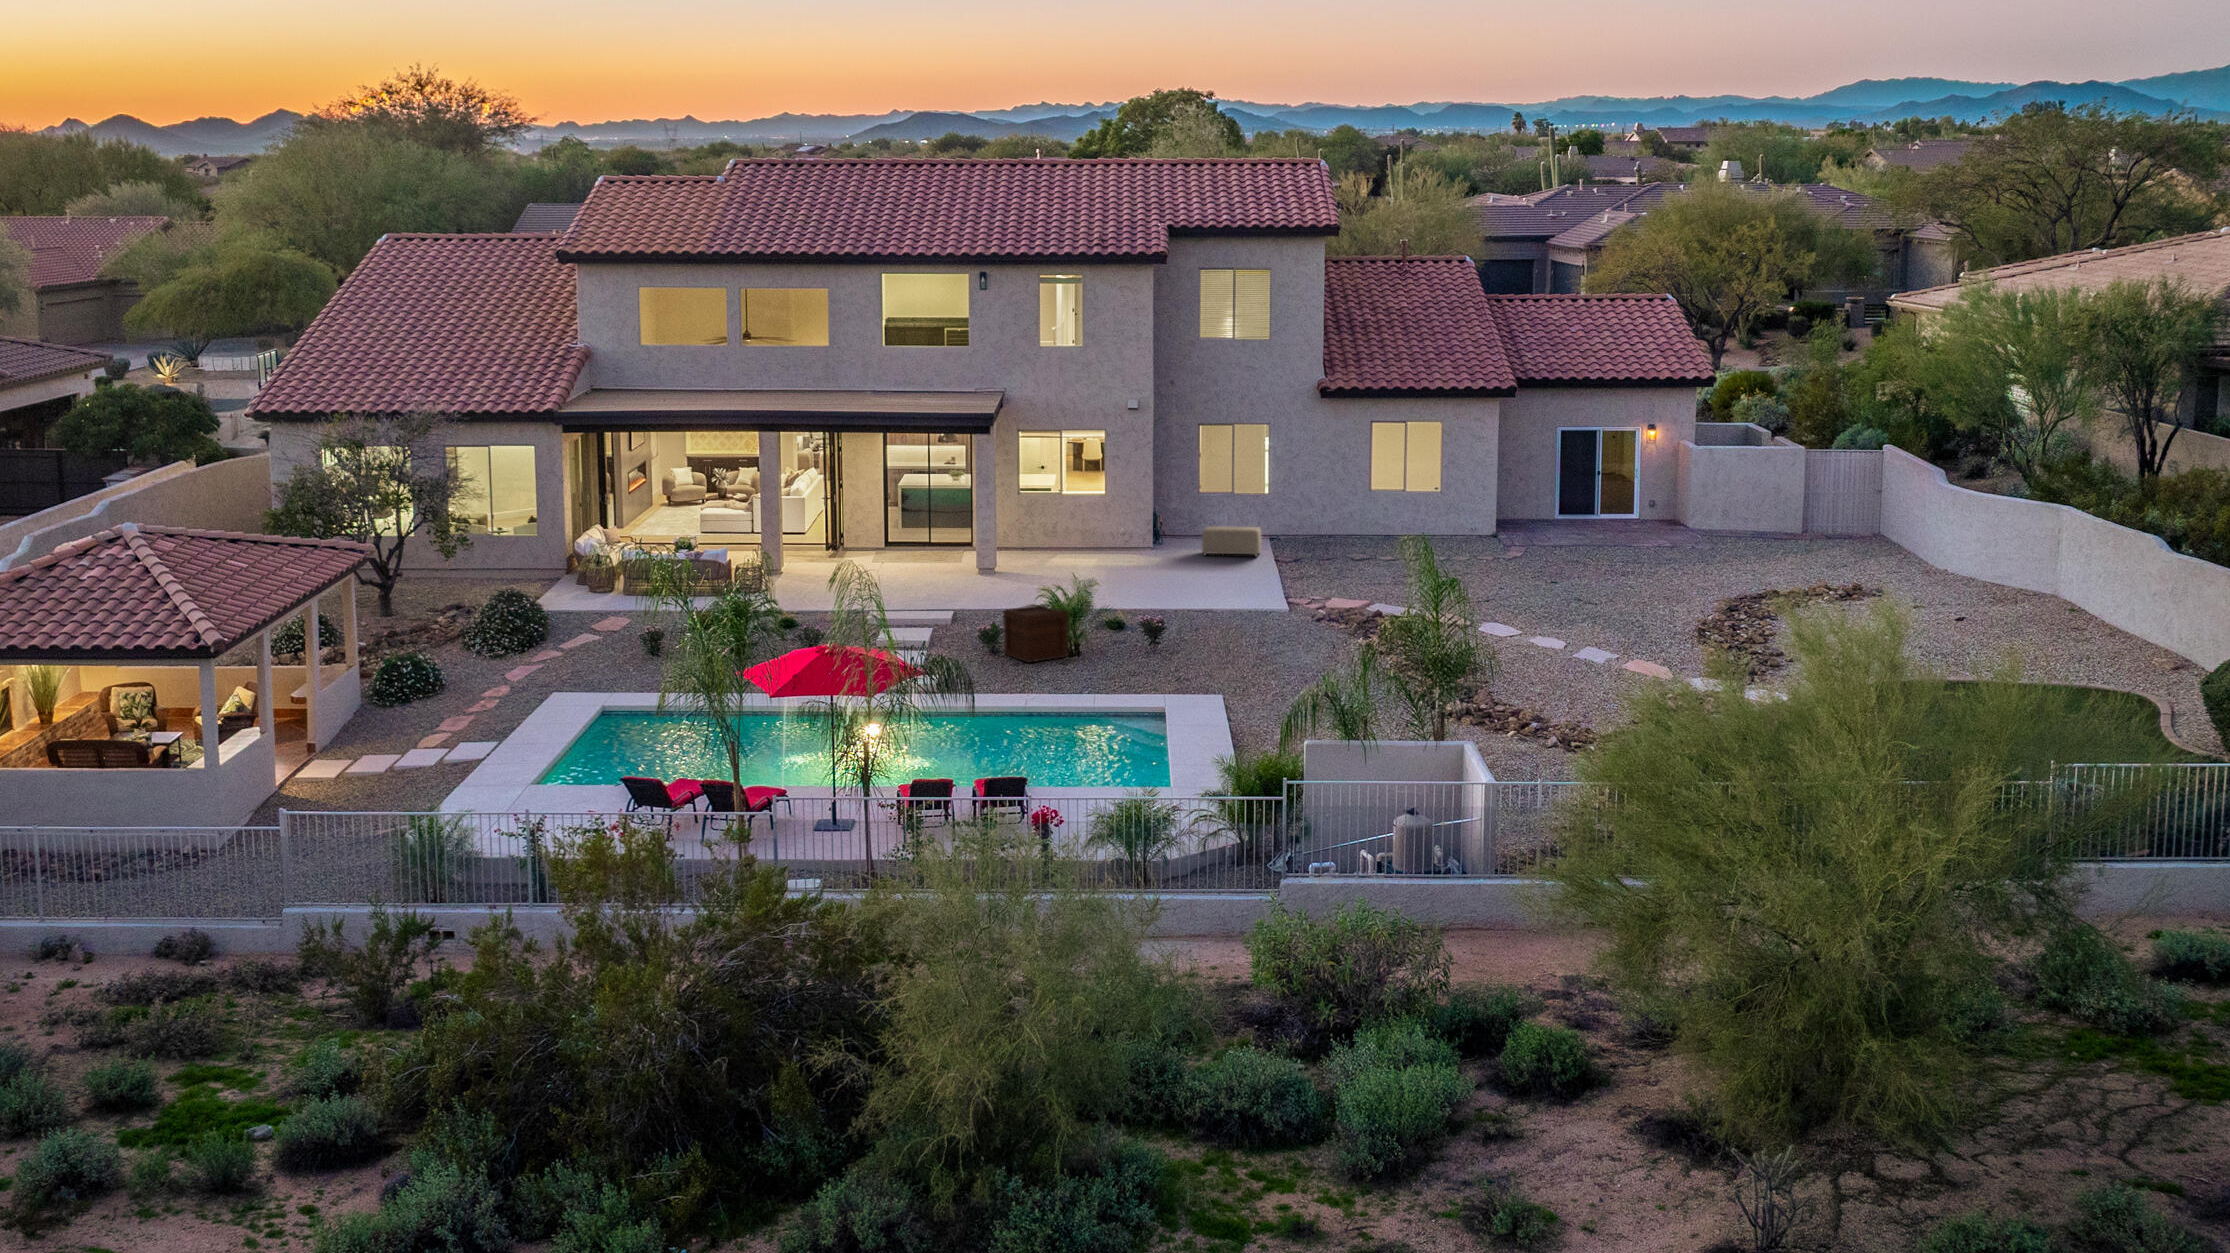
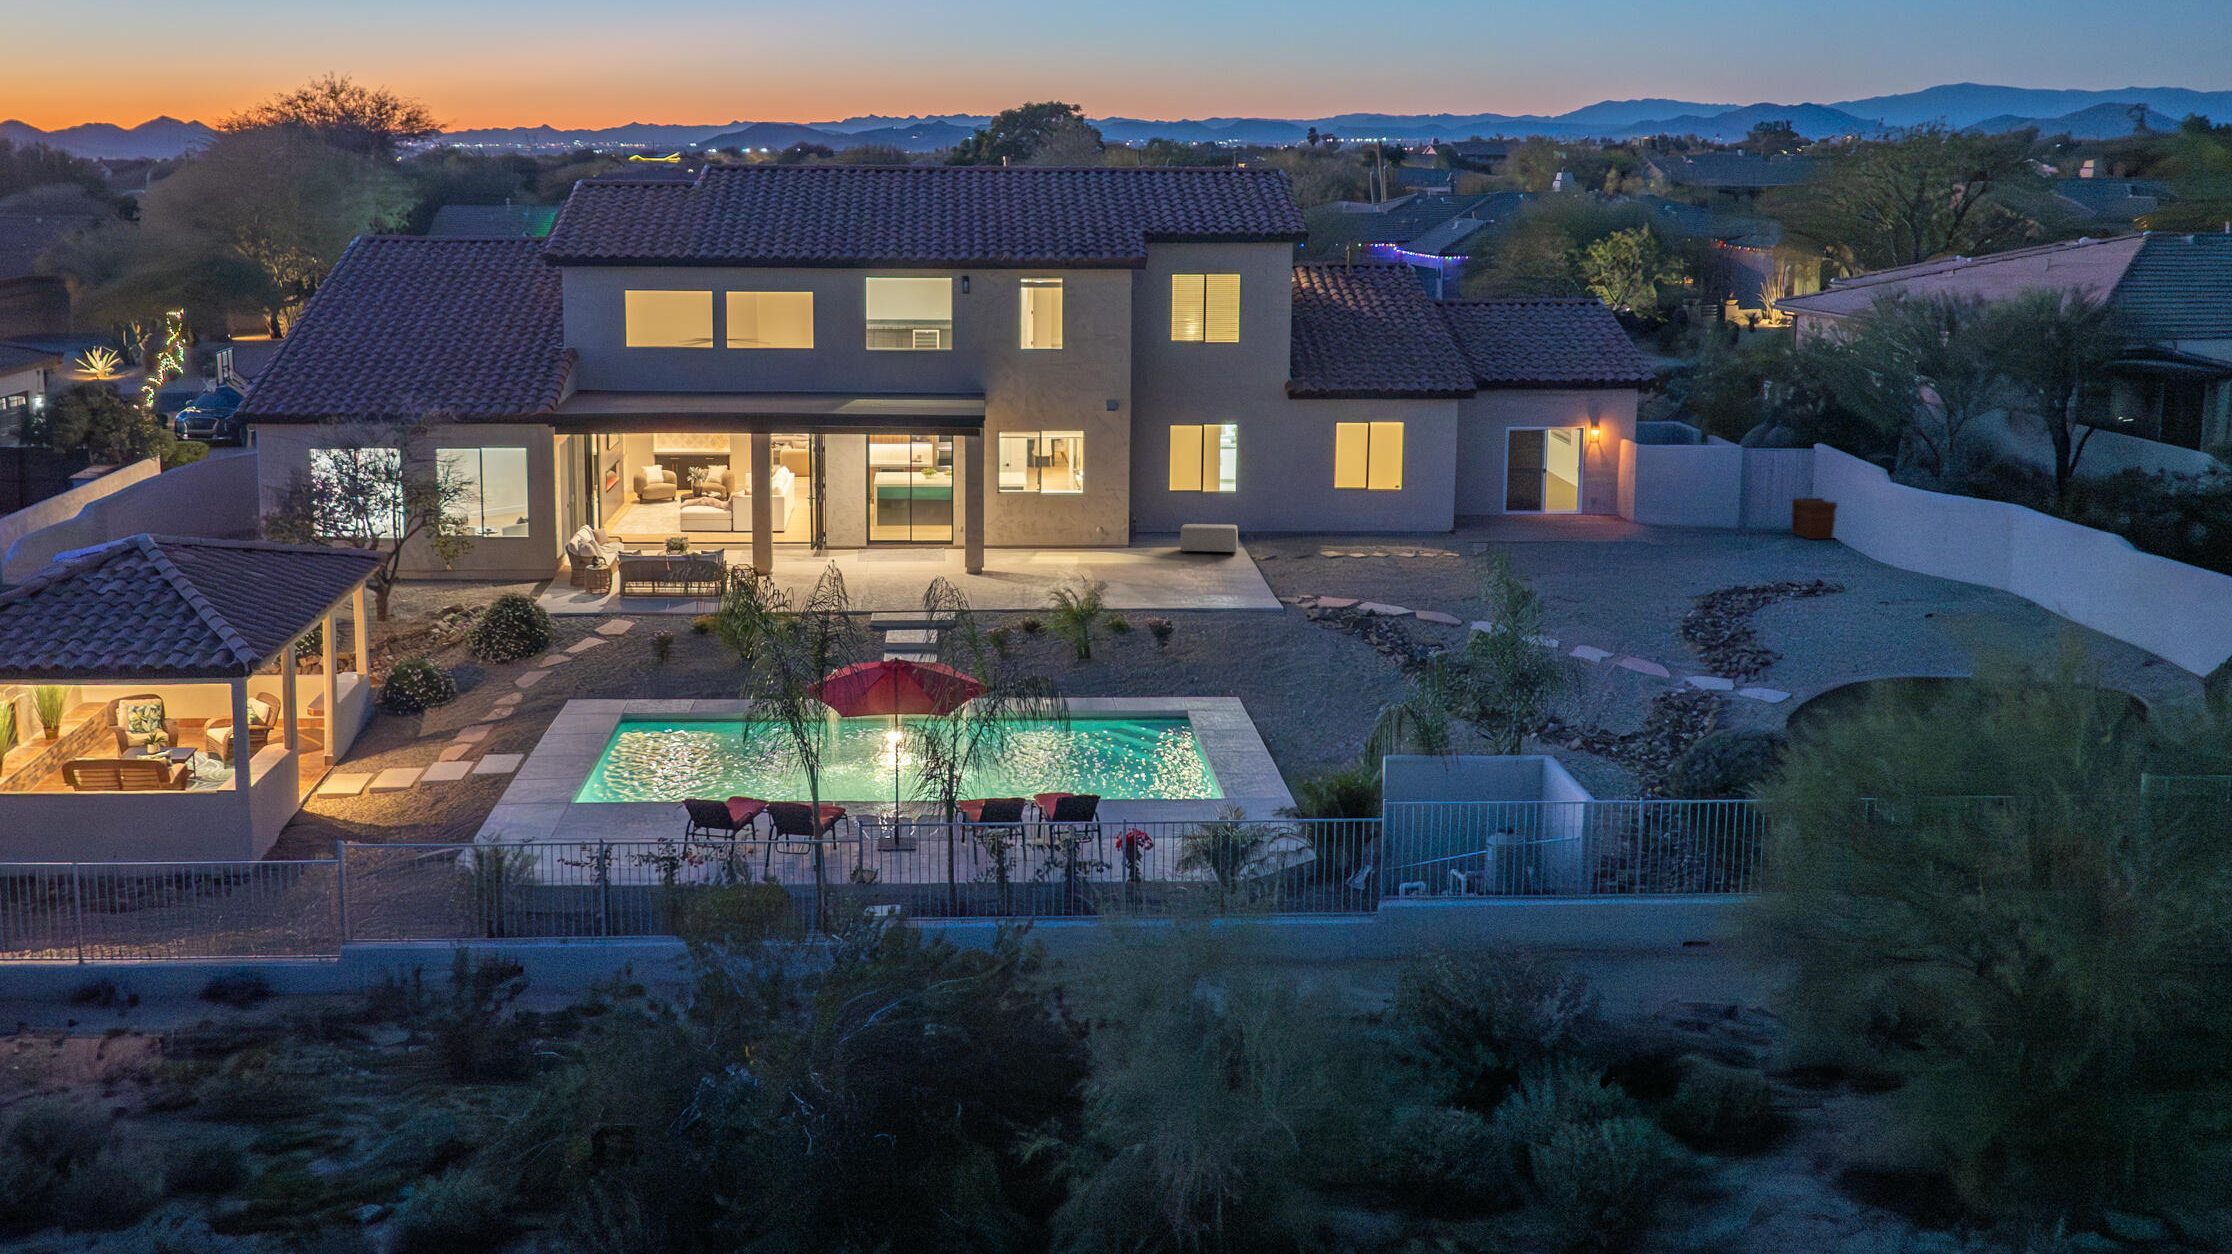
wooden crate: present [1003,605,1068,662] -> present [1791,498,1837,539]

